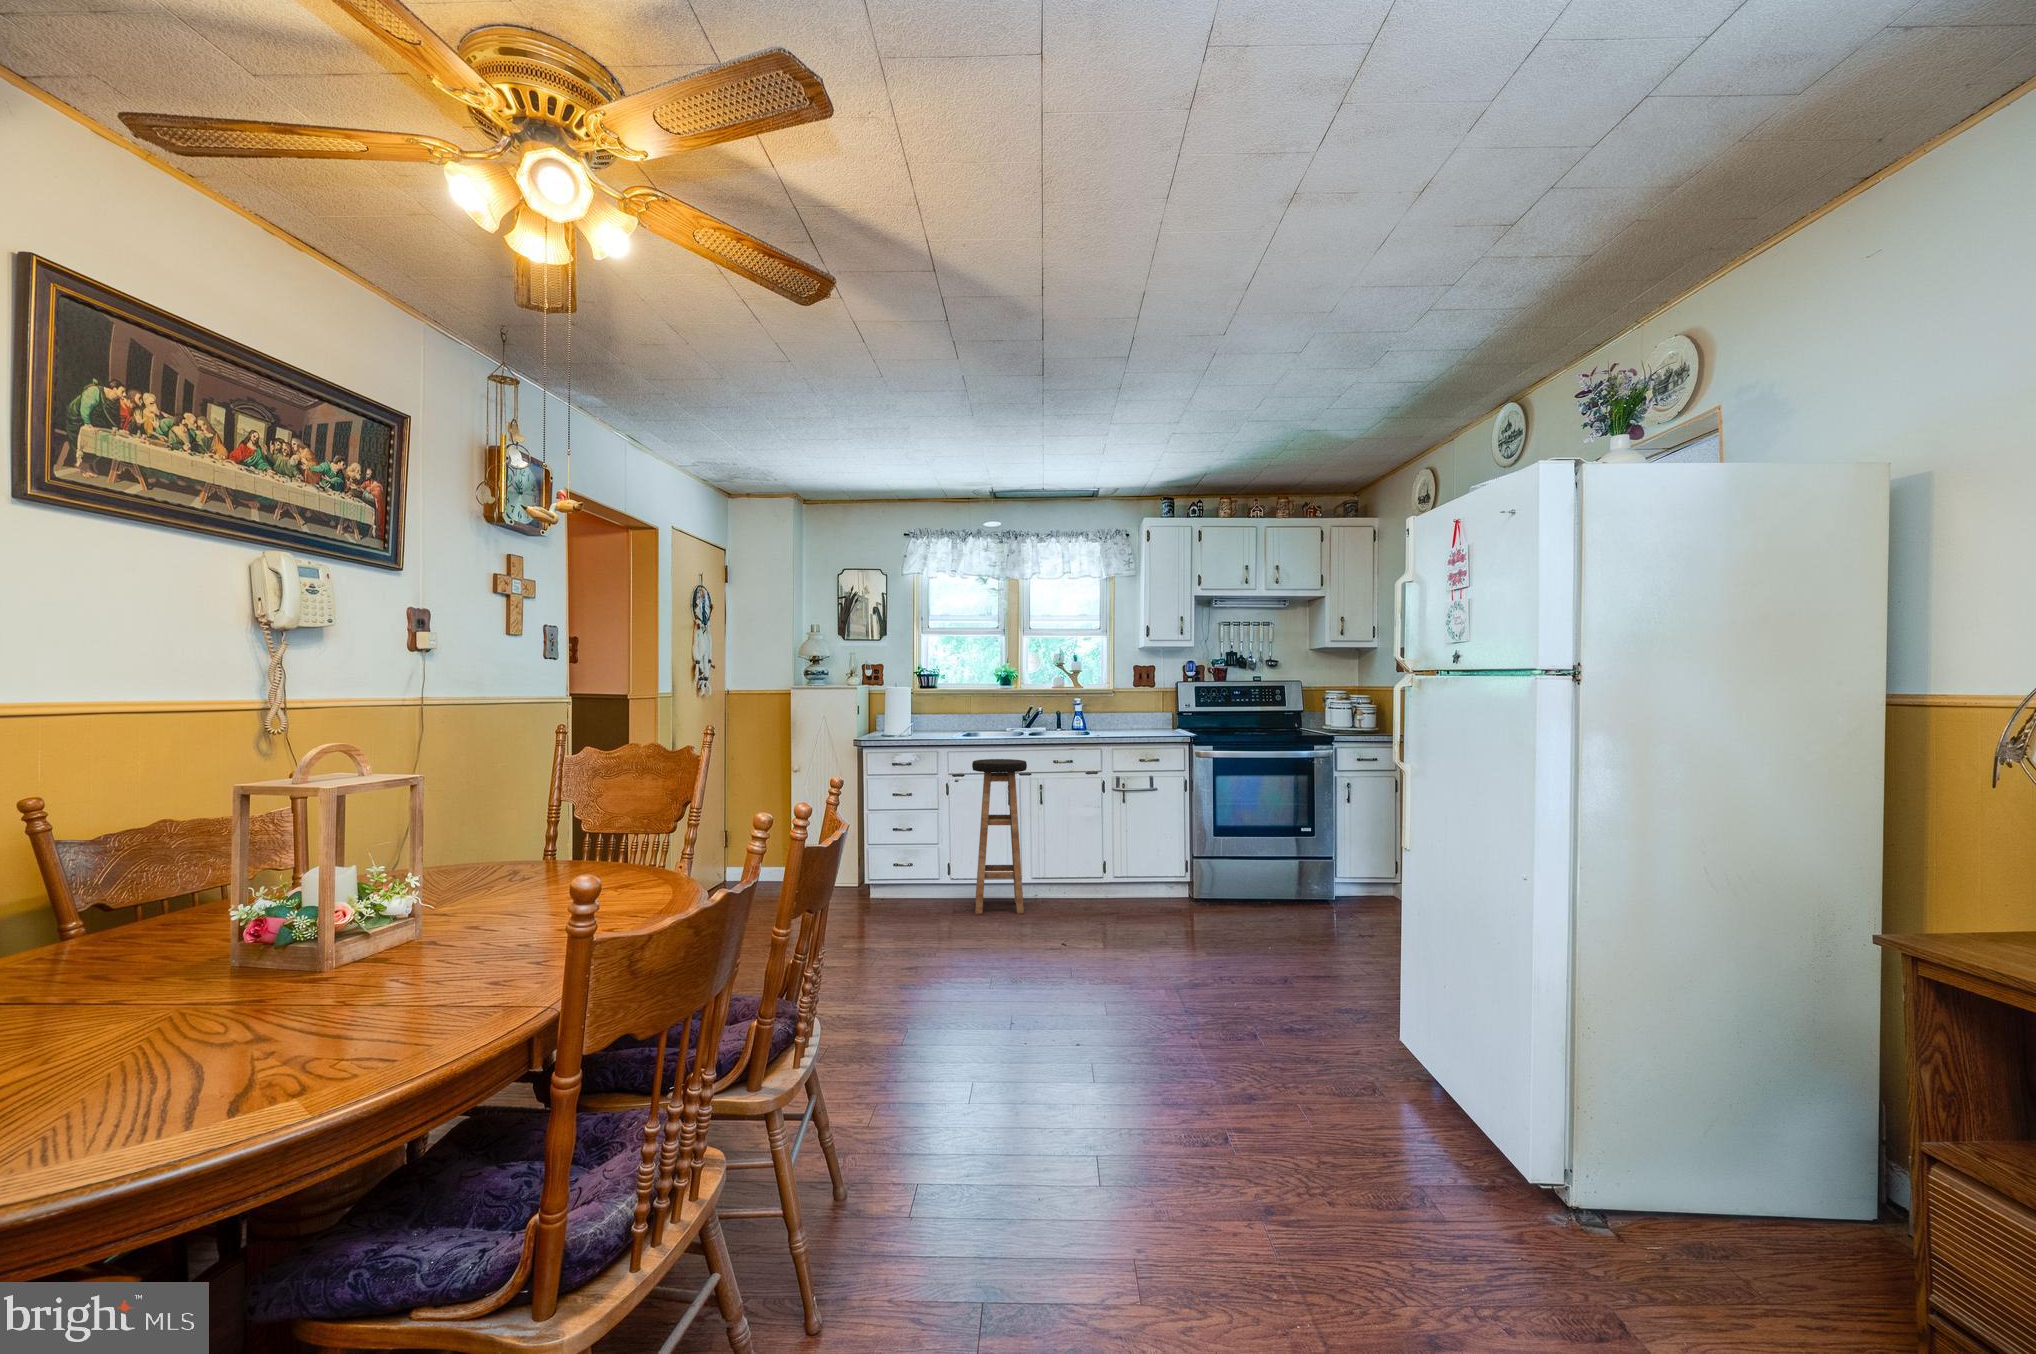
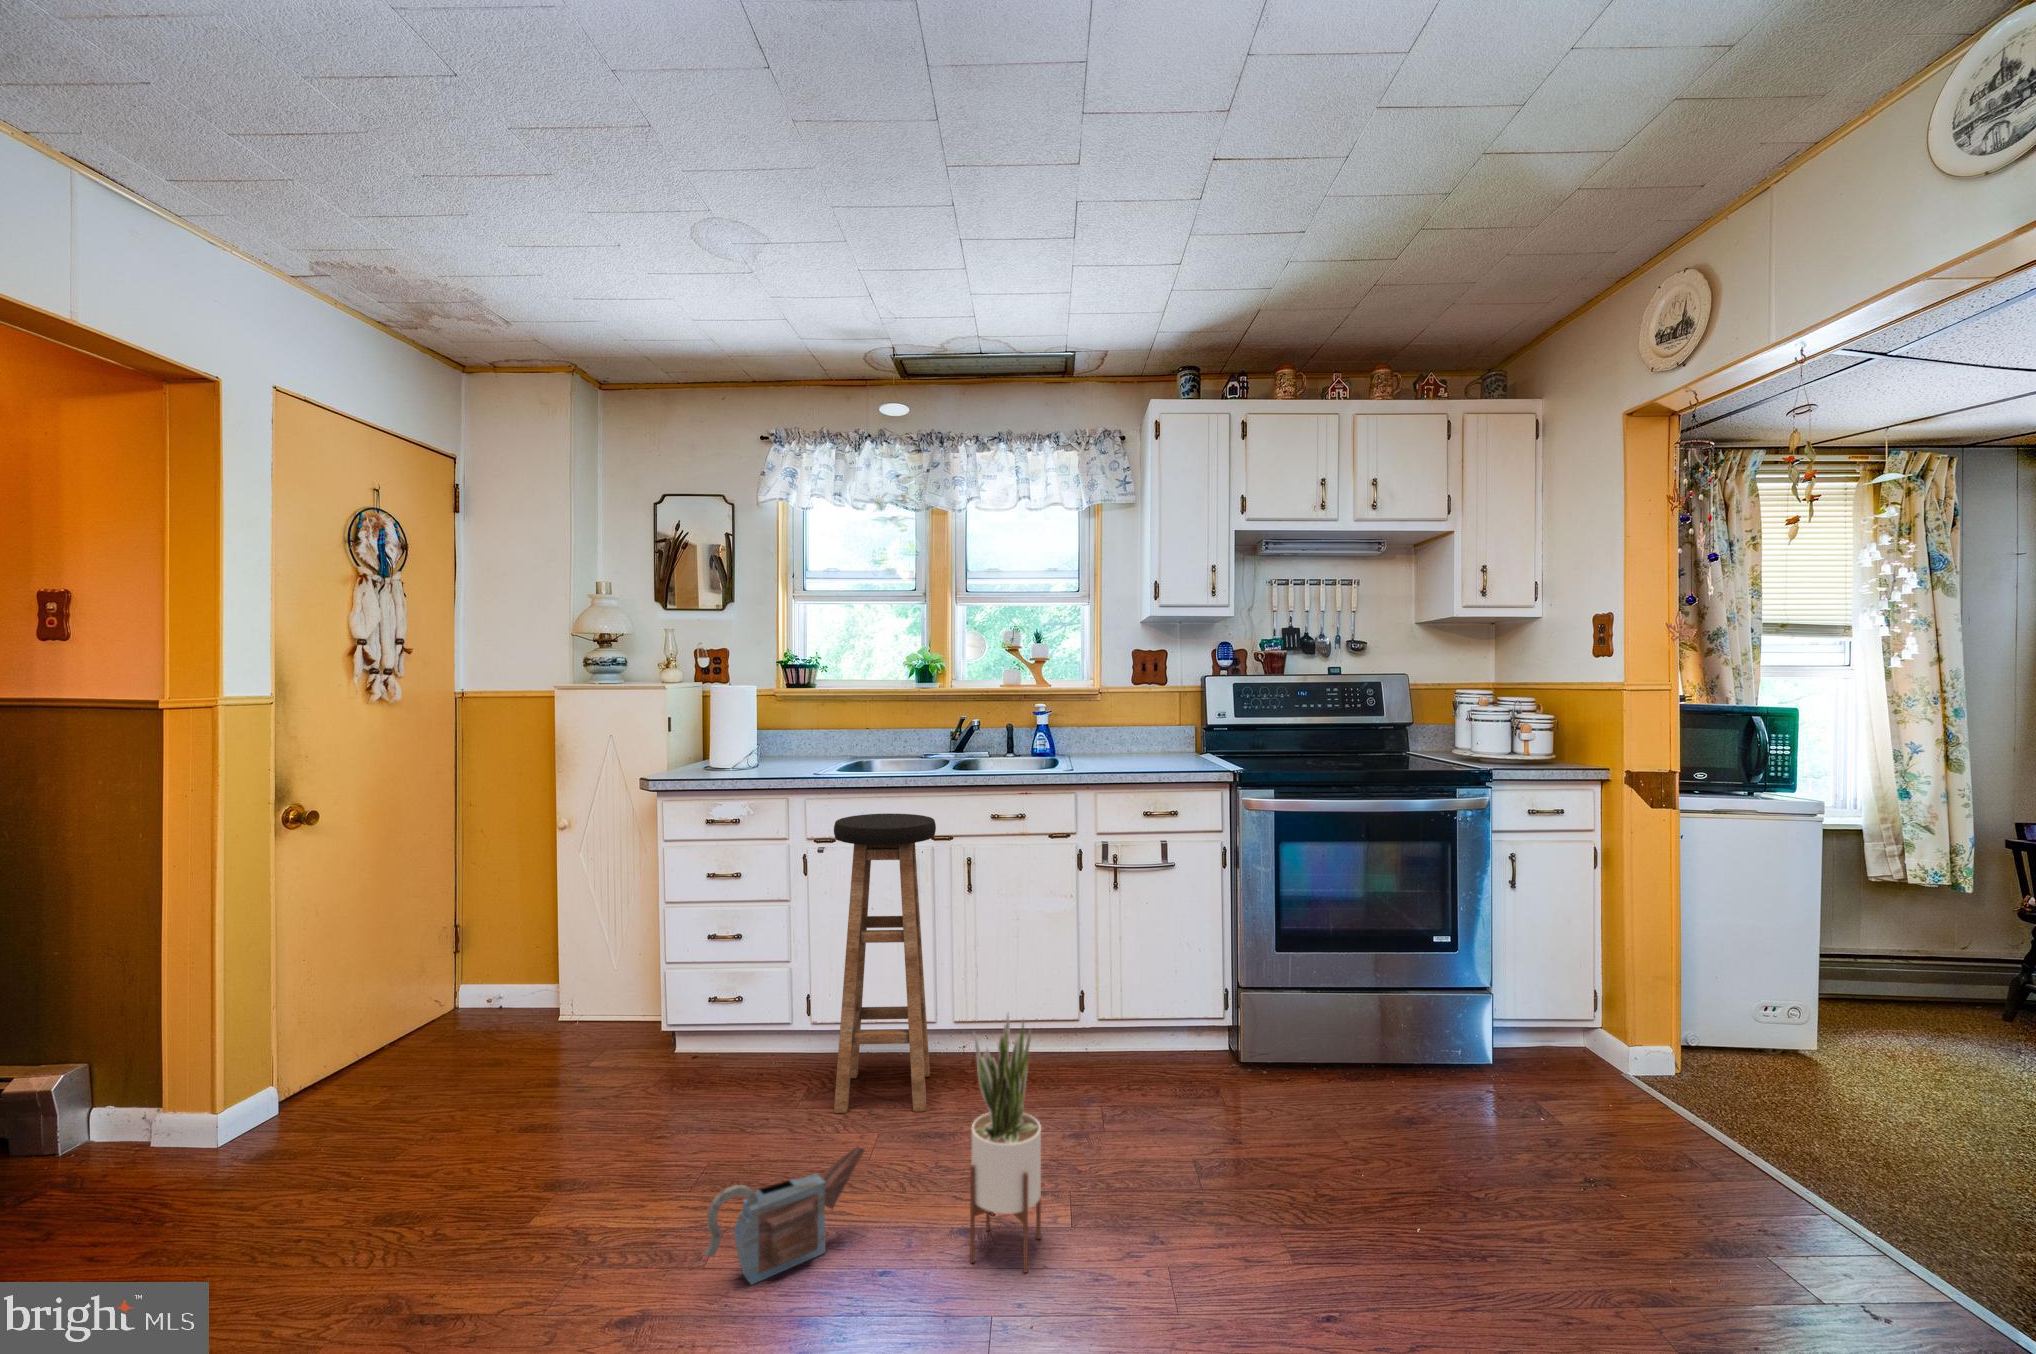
potted plant: none [1059,839,1091,953] -> present [970,1015,1041,1273]
watering can: none [945,904,1008,955] -> present [705,1147,864,1284]

